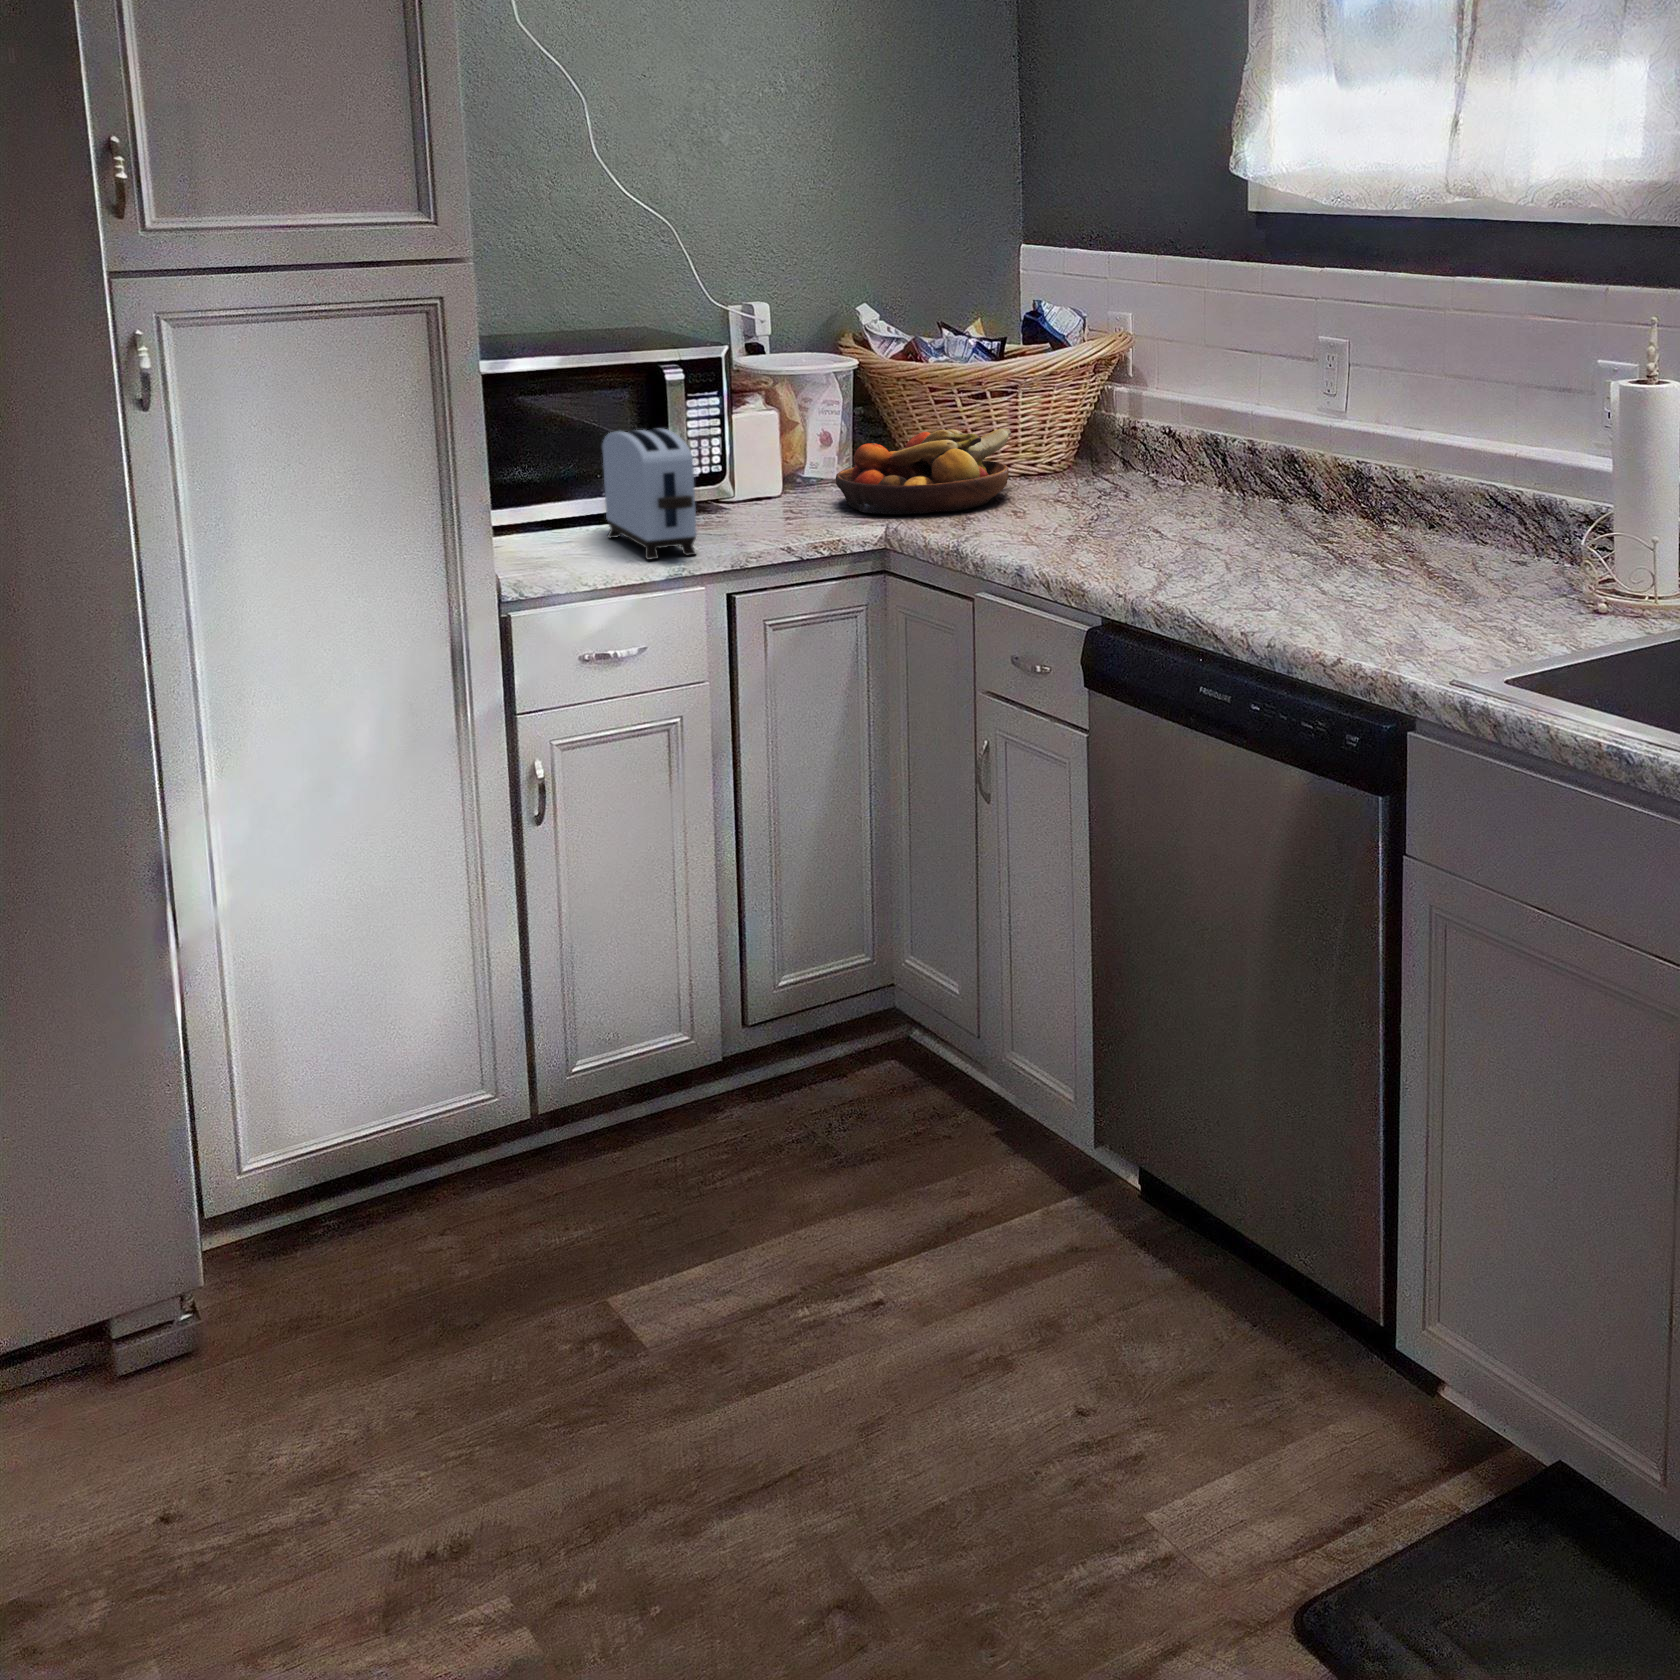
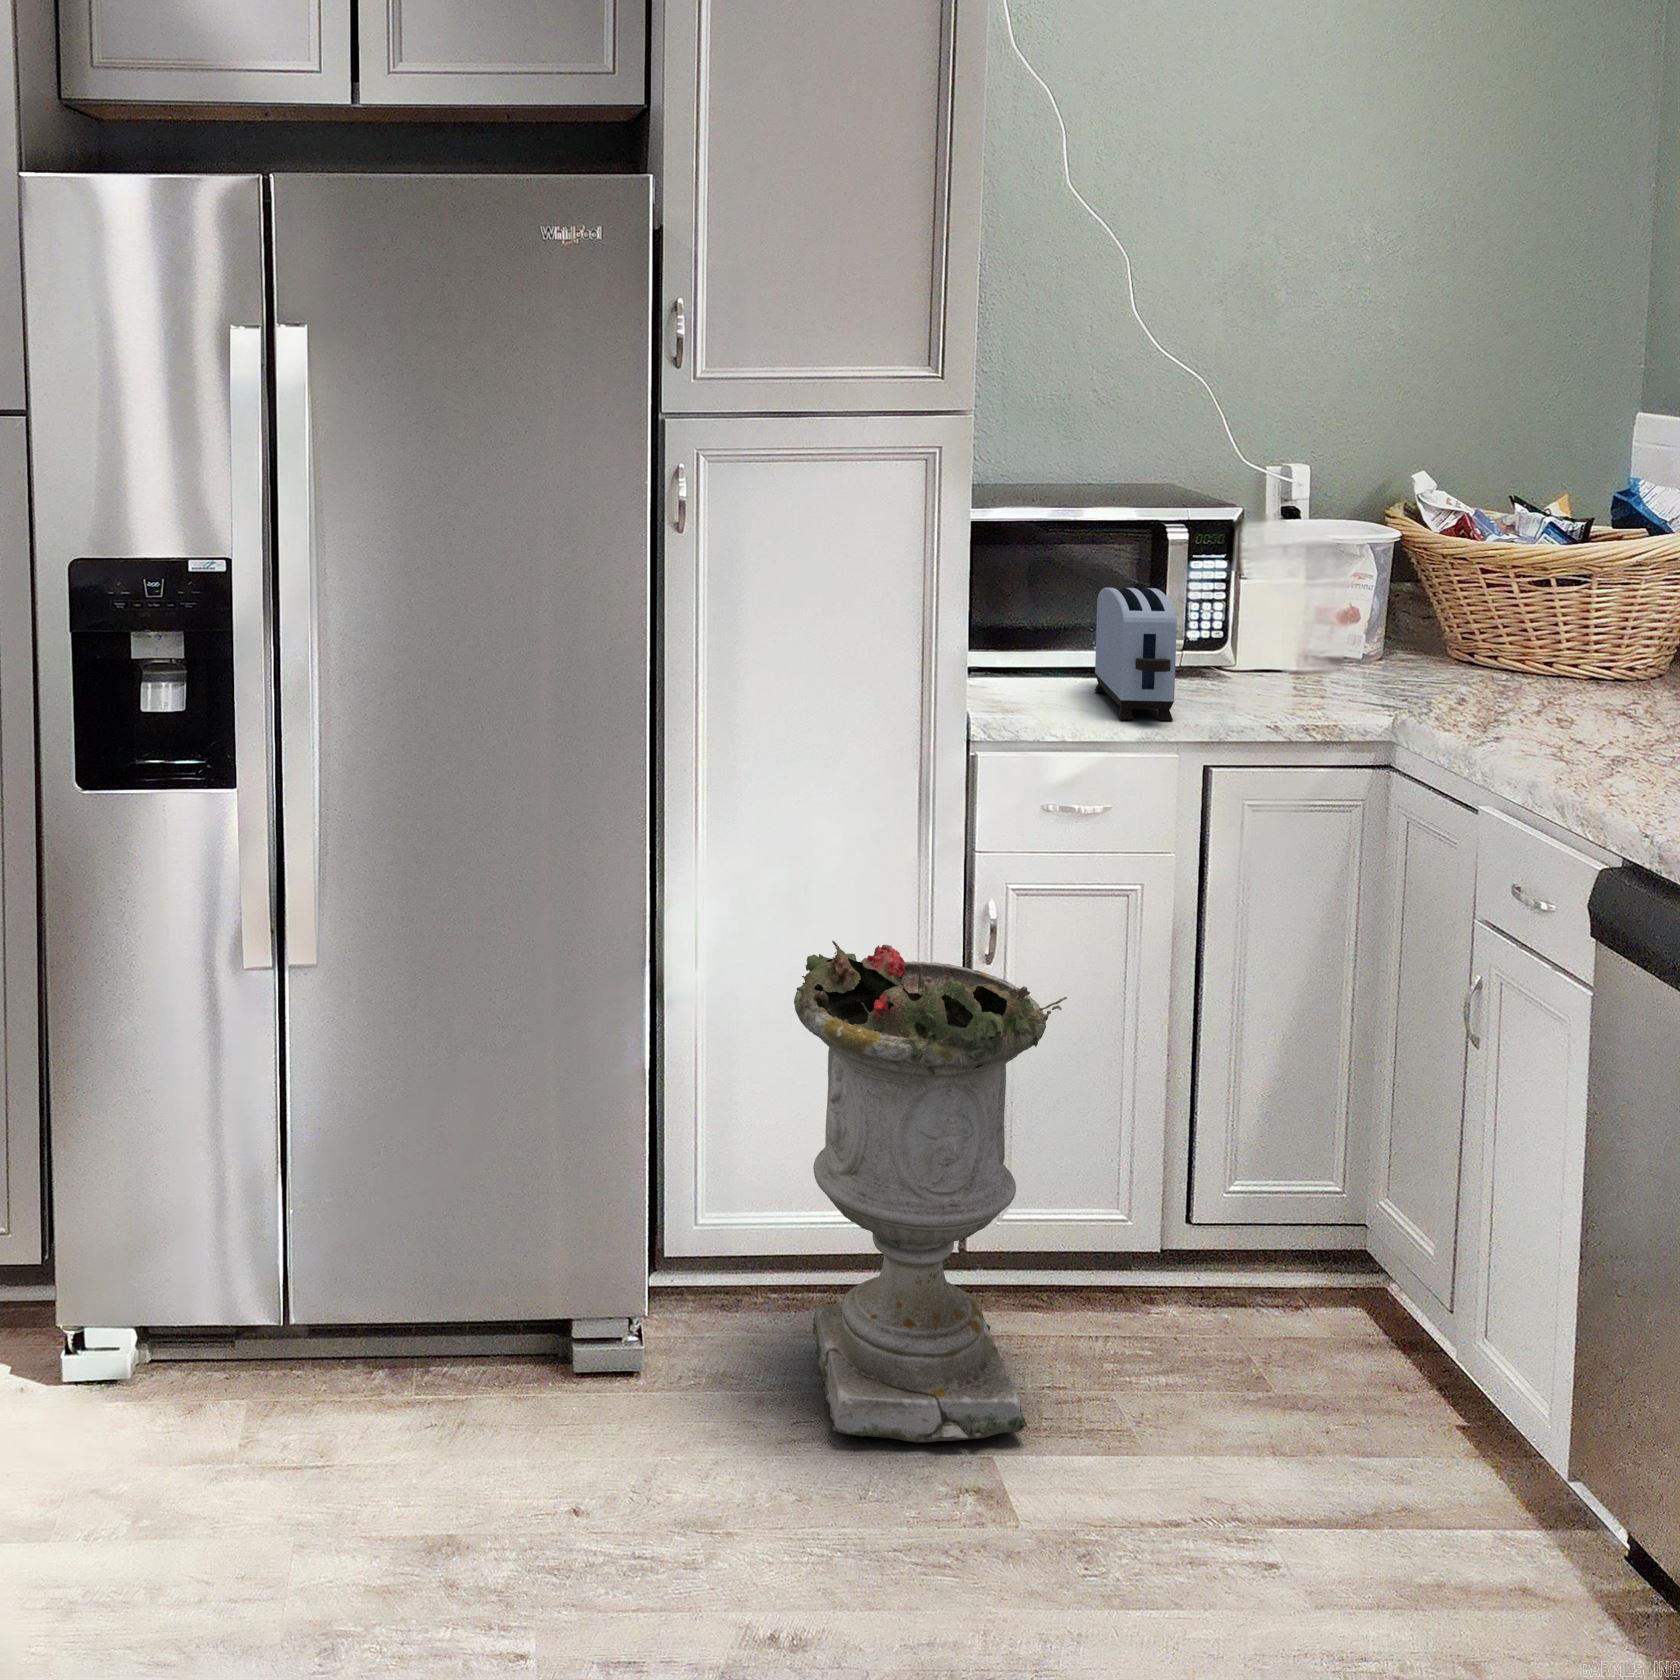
fruit bowl: present [836,429,1011,514] -> none [1351,617,1576,709]
planter: none [352,824,641,1327] -> present [794,941,1067,1442]

